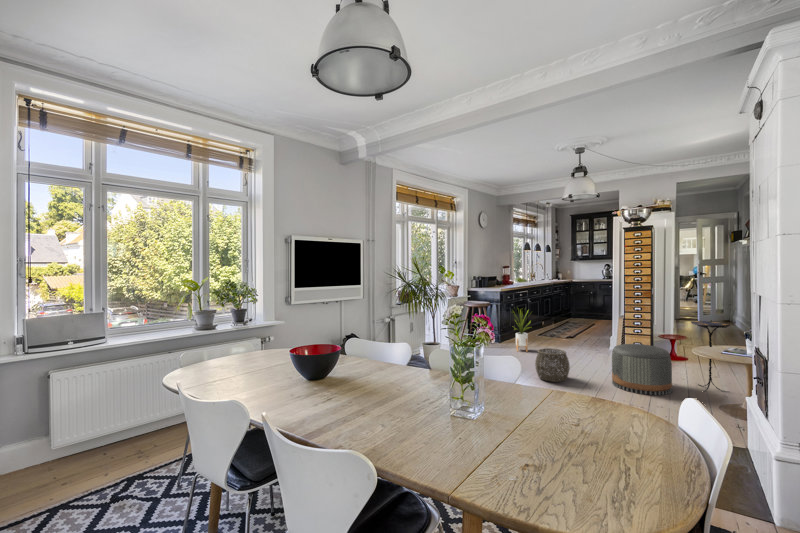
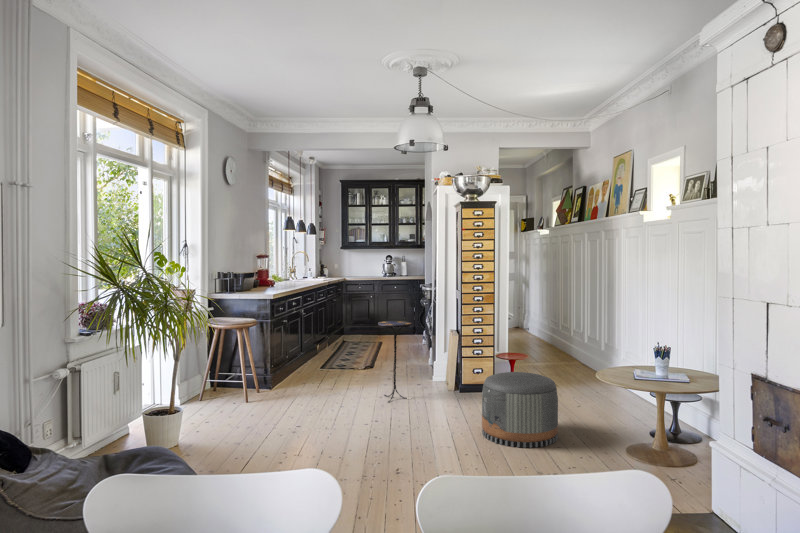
house plant: present [516,313,528,352] -> none [294,323,338,403]
side table: present [691,321,730,391] -> present [378,321,412,402]
woven basket: present [535,348,570,382] -> none [376,395,431,454]

